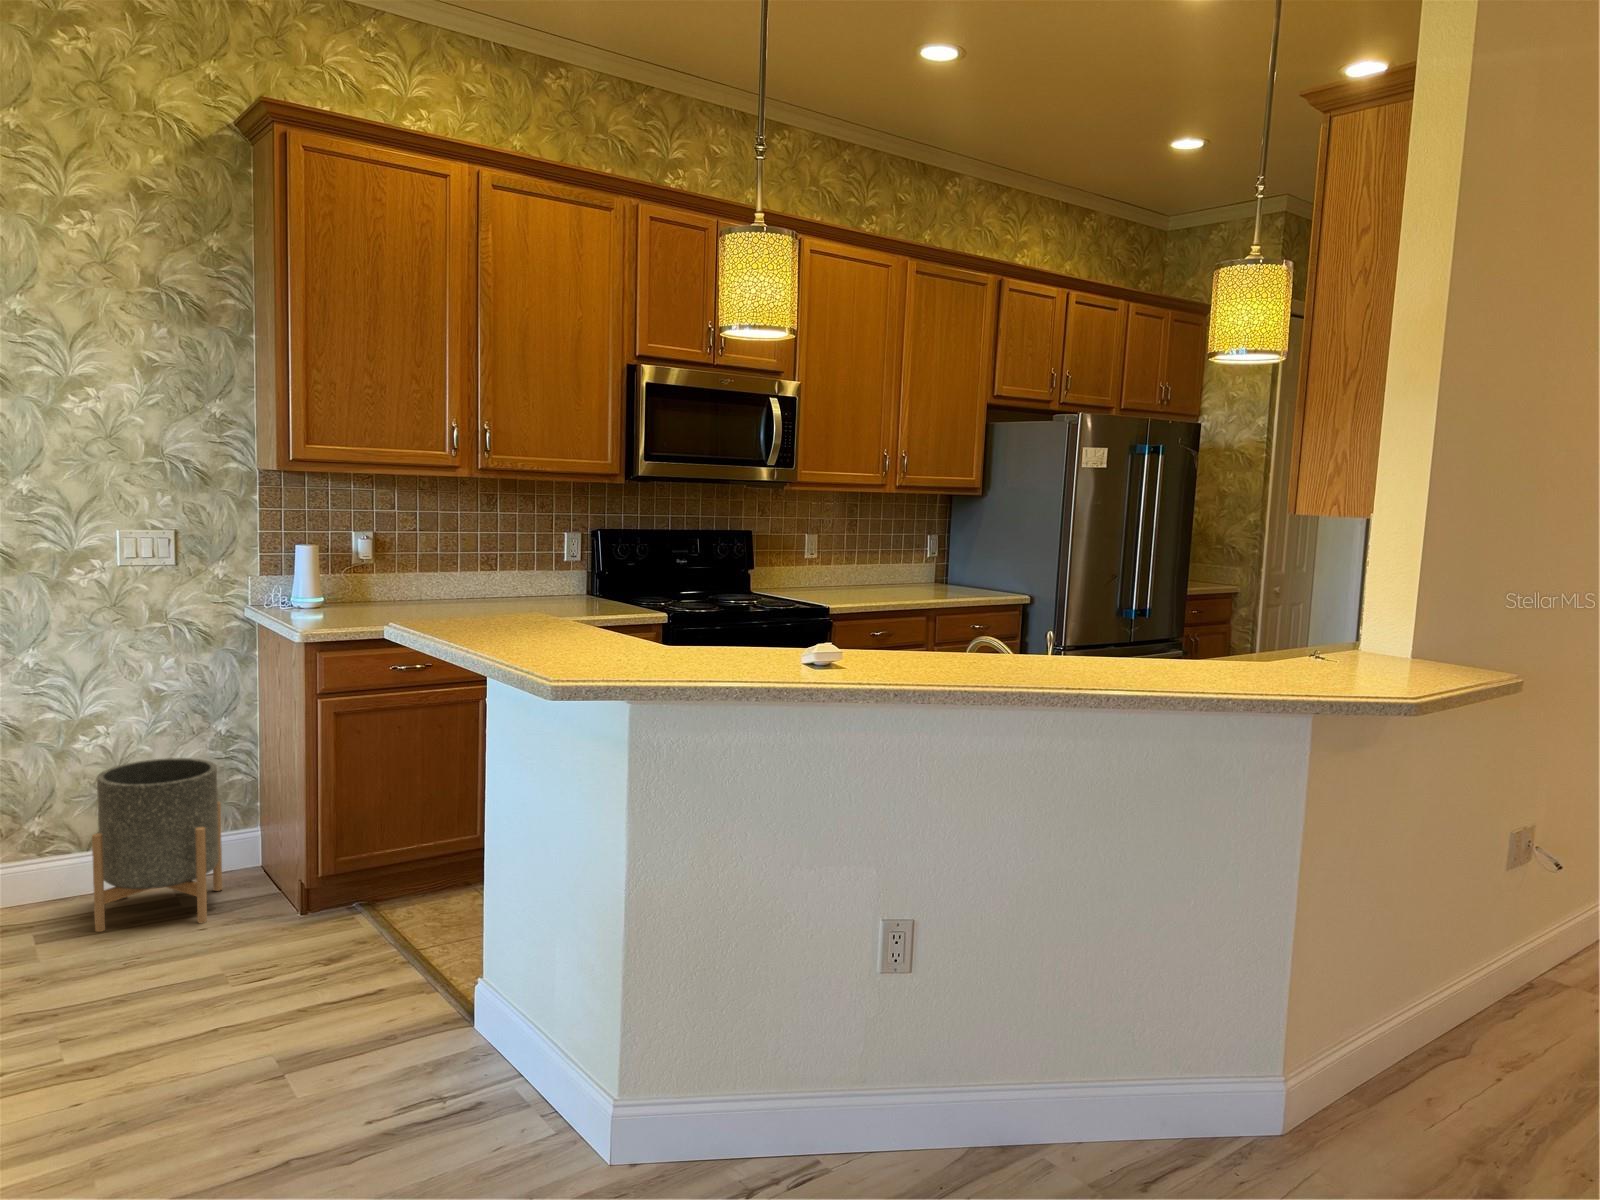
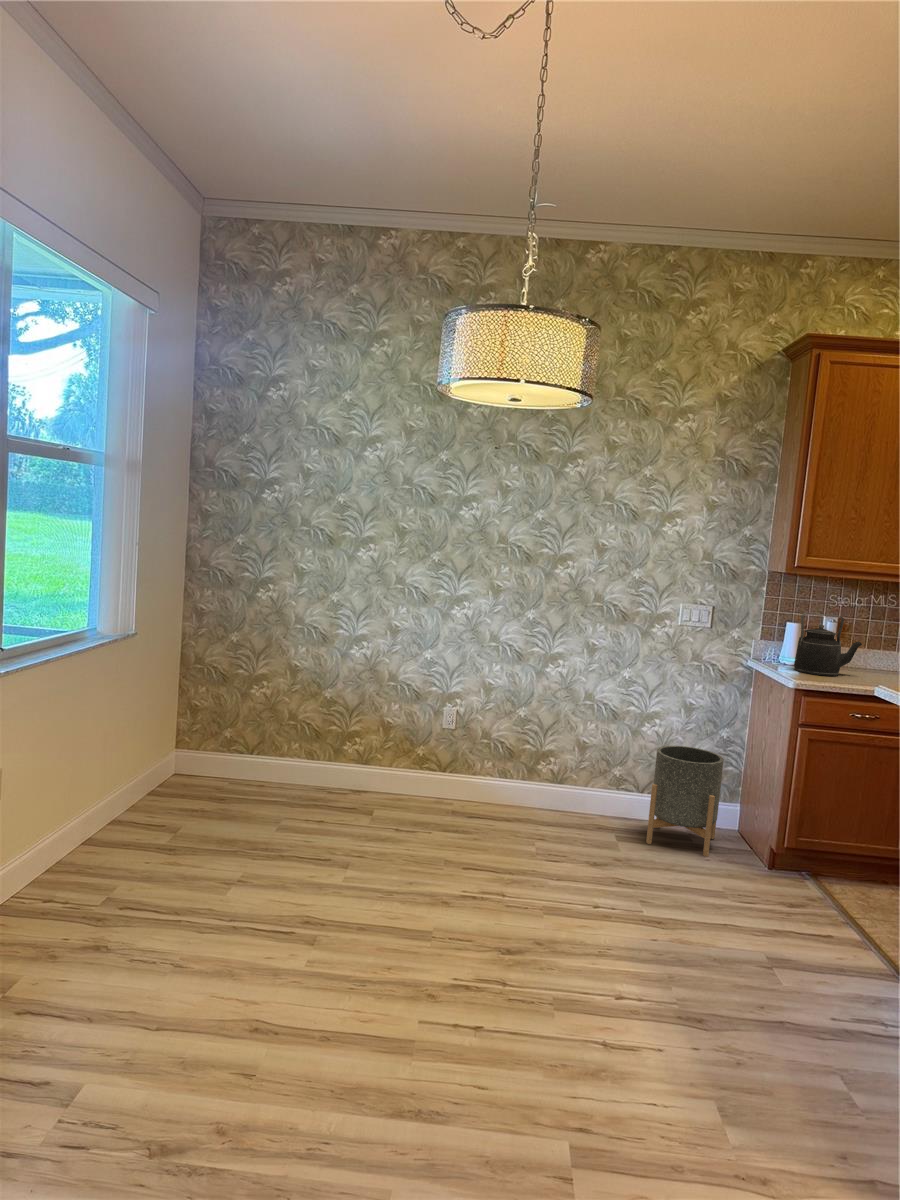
kettle: none [309,528,403,617] -> present [794,613,862,676]

